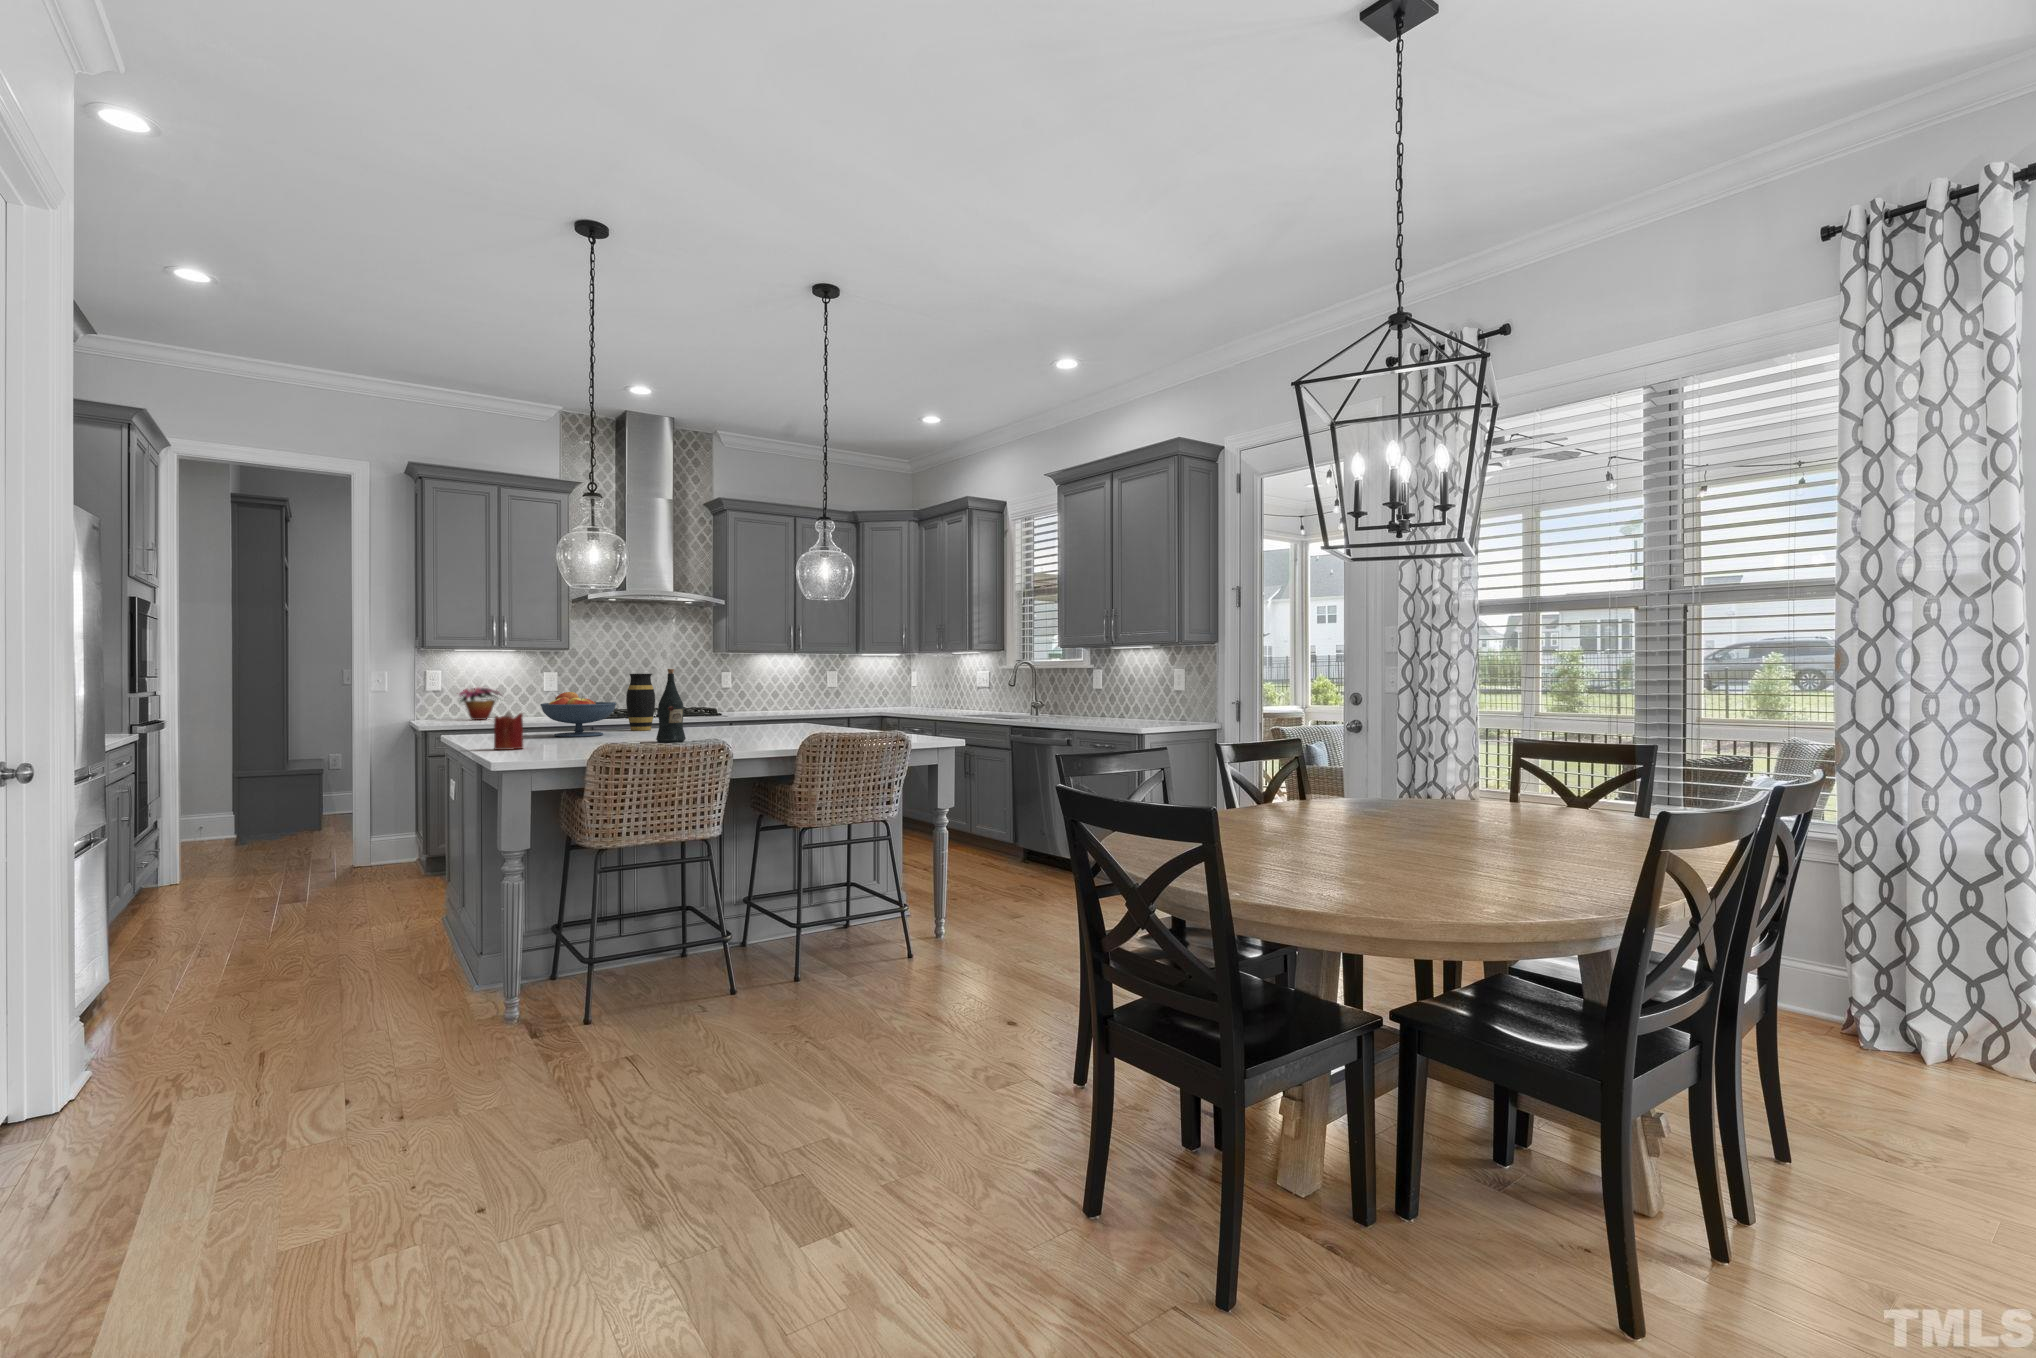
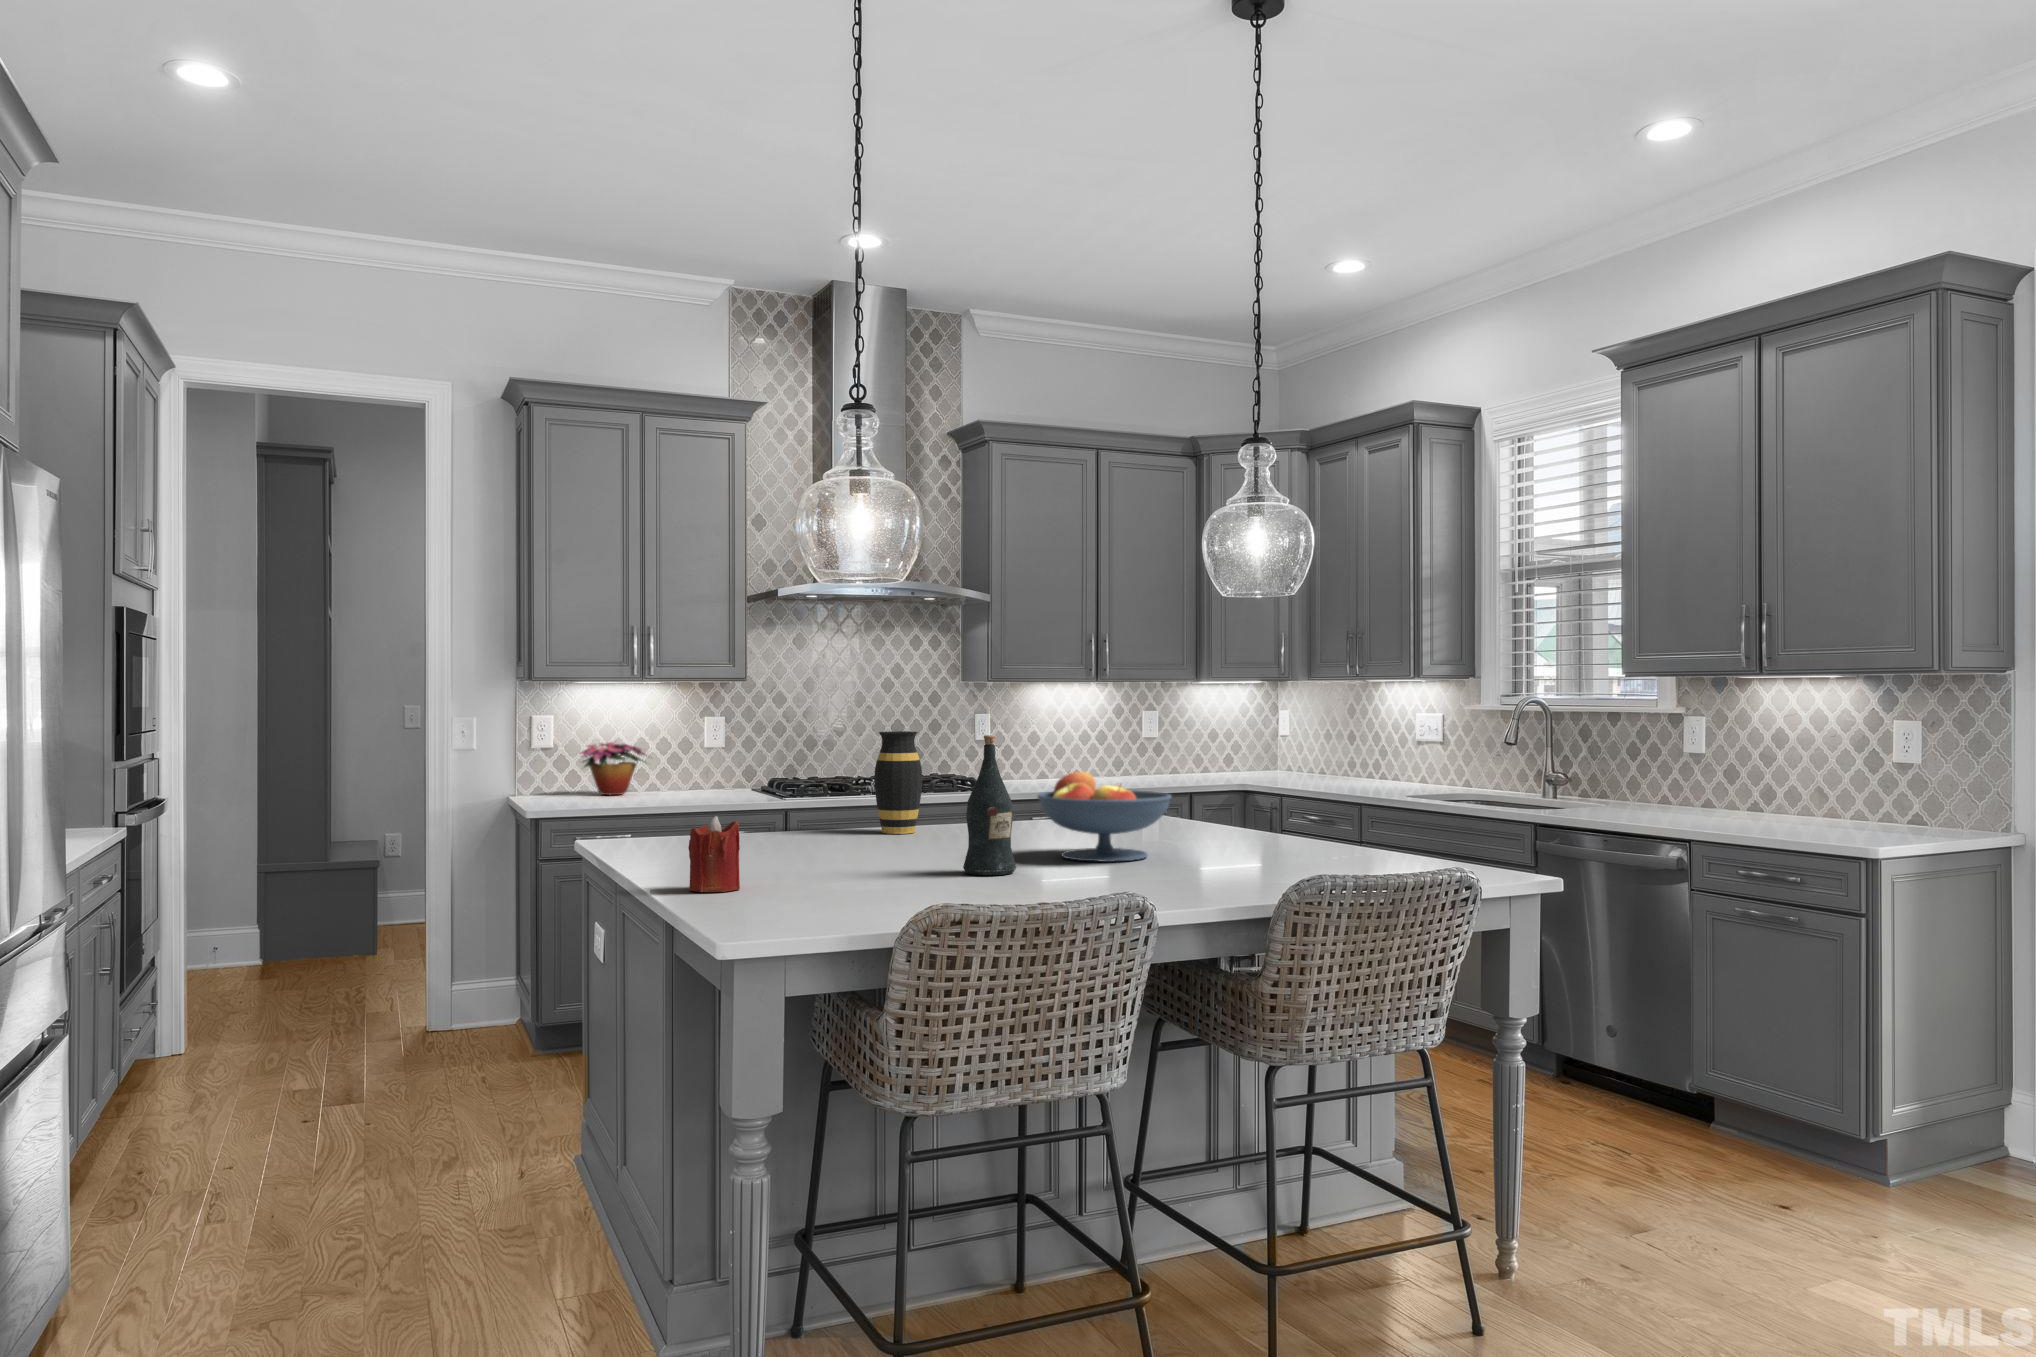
fruit bowl: present [540,692,616,737] -> present [1038,772,1171,862]

